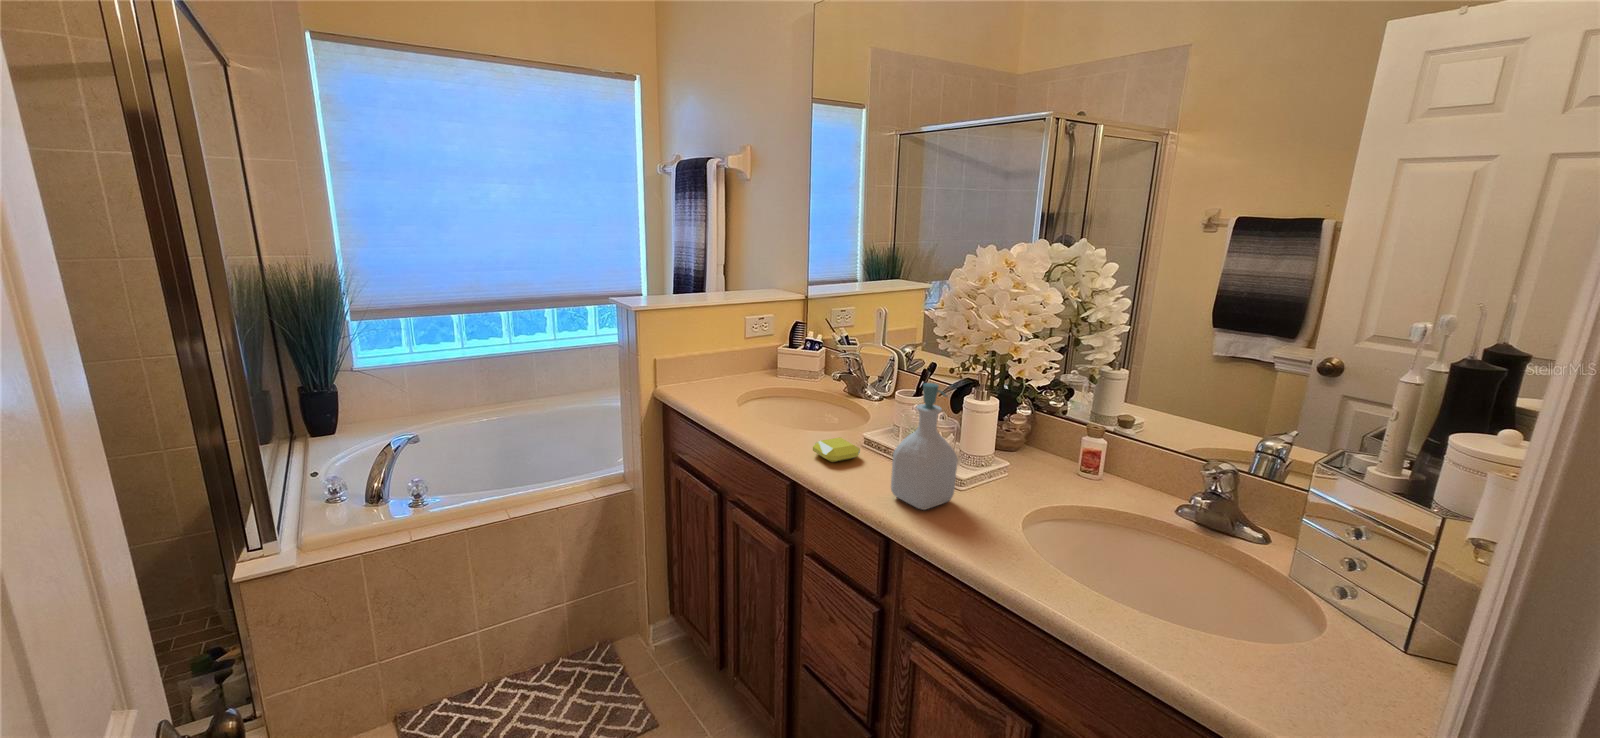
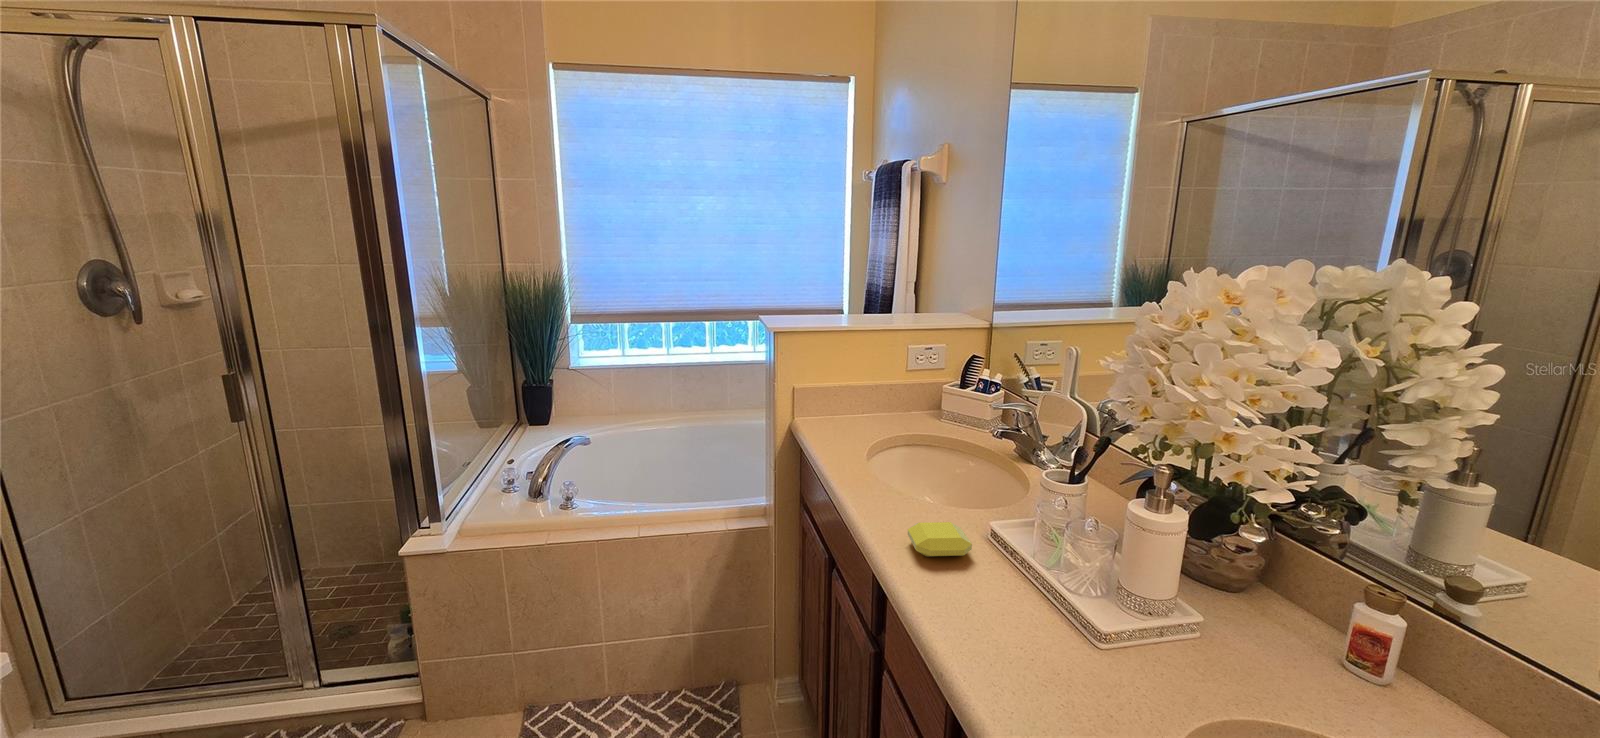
soap bottle: present [891,383,958,510] -> none [977,475,1083,672]

